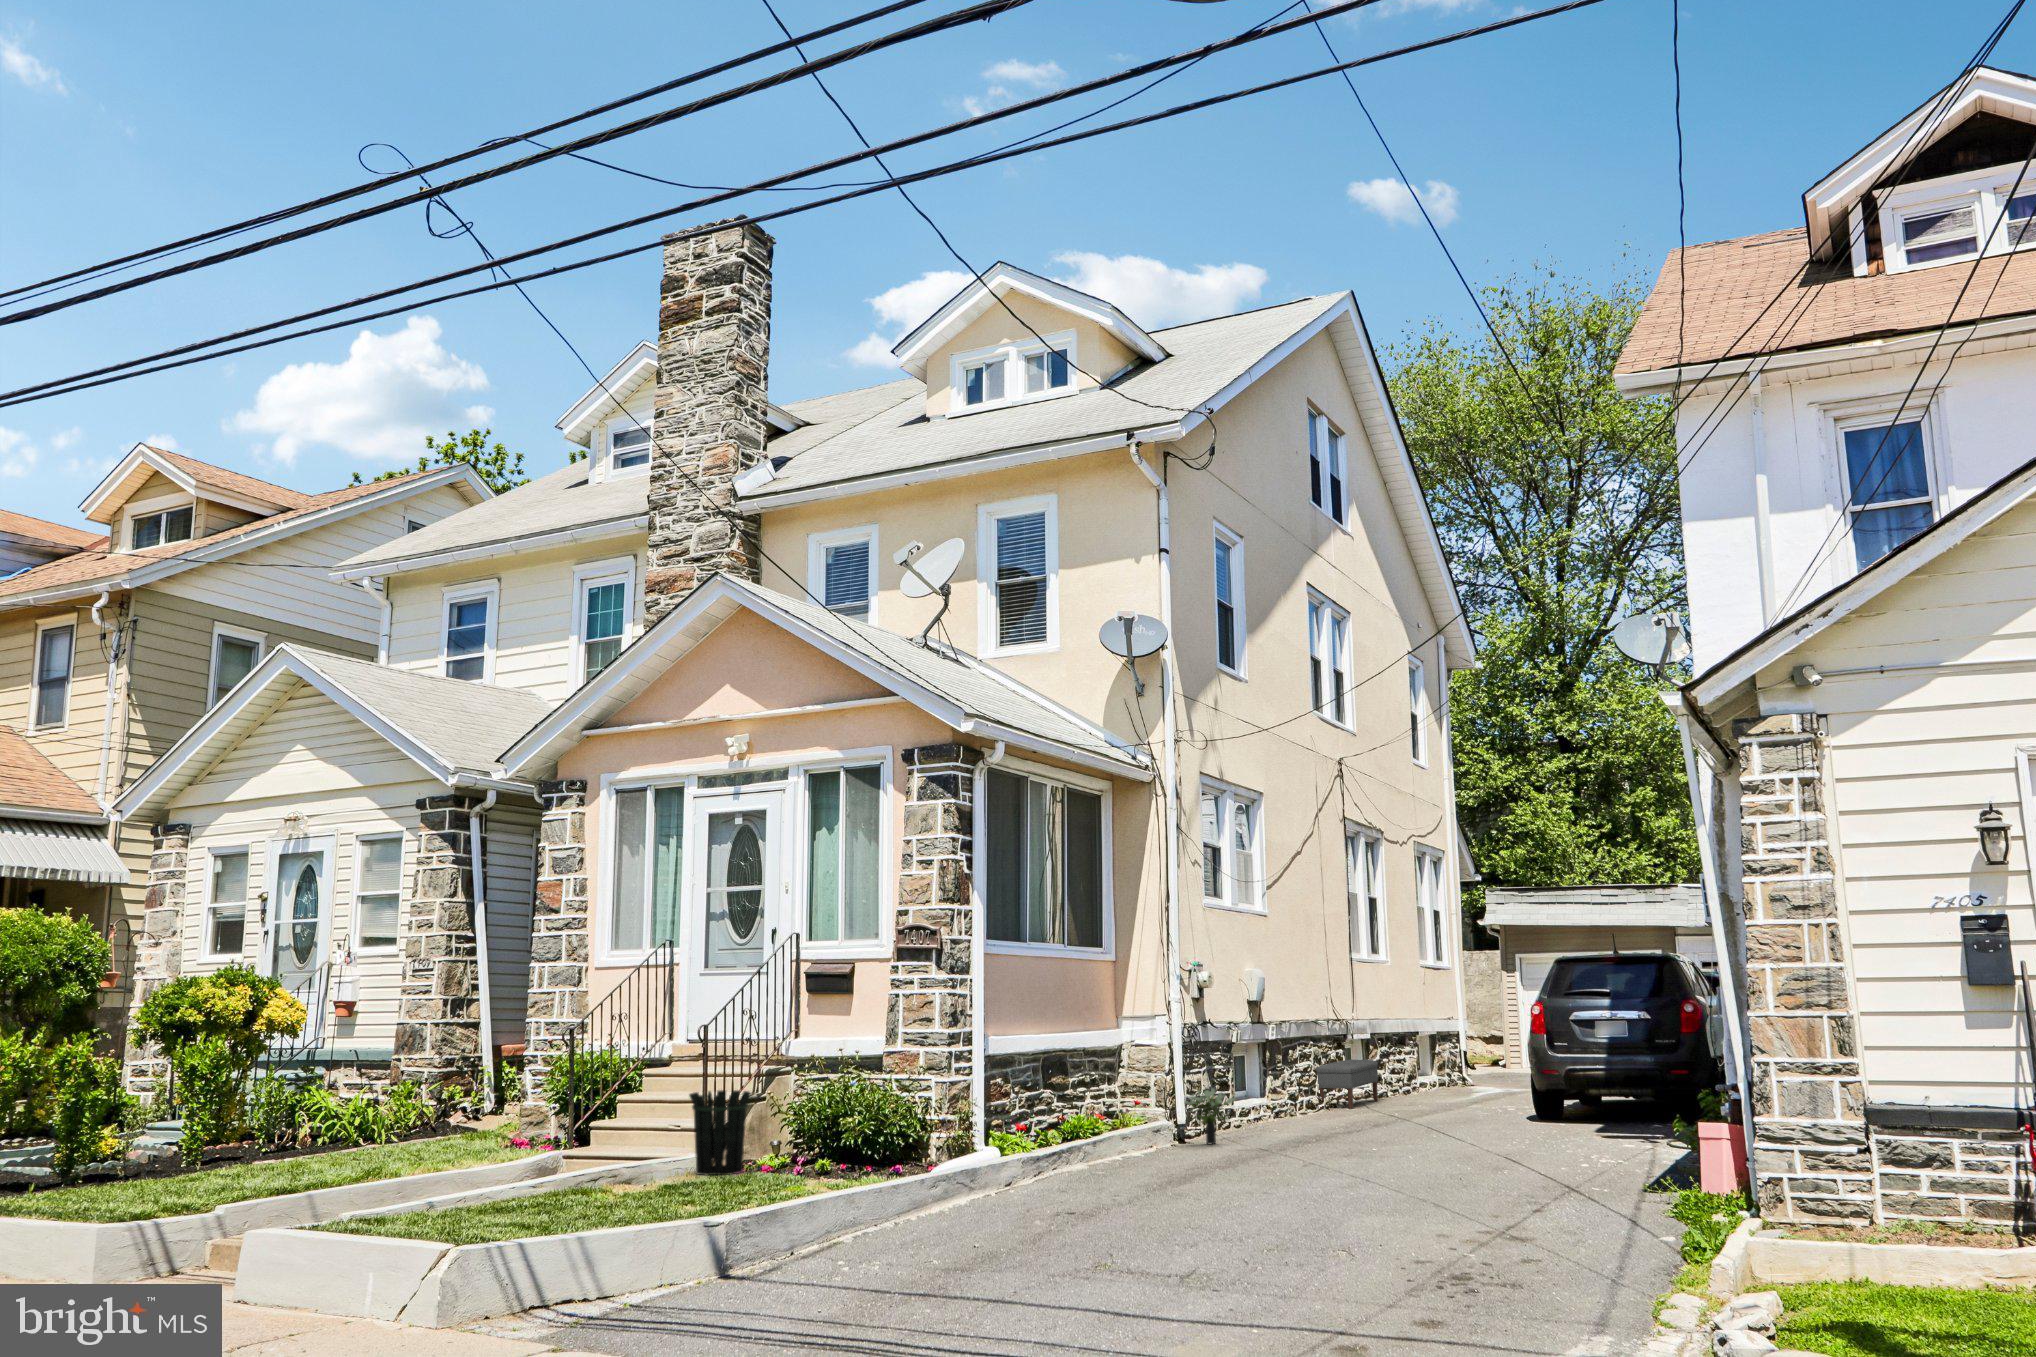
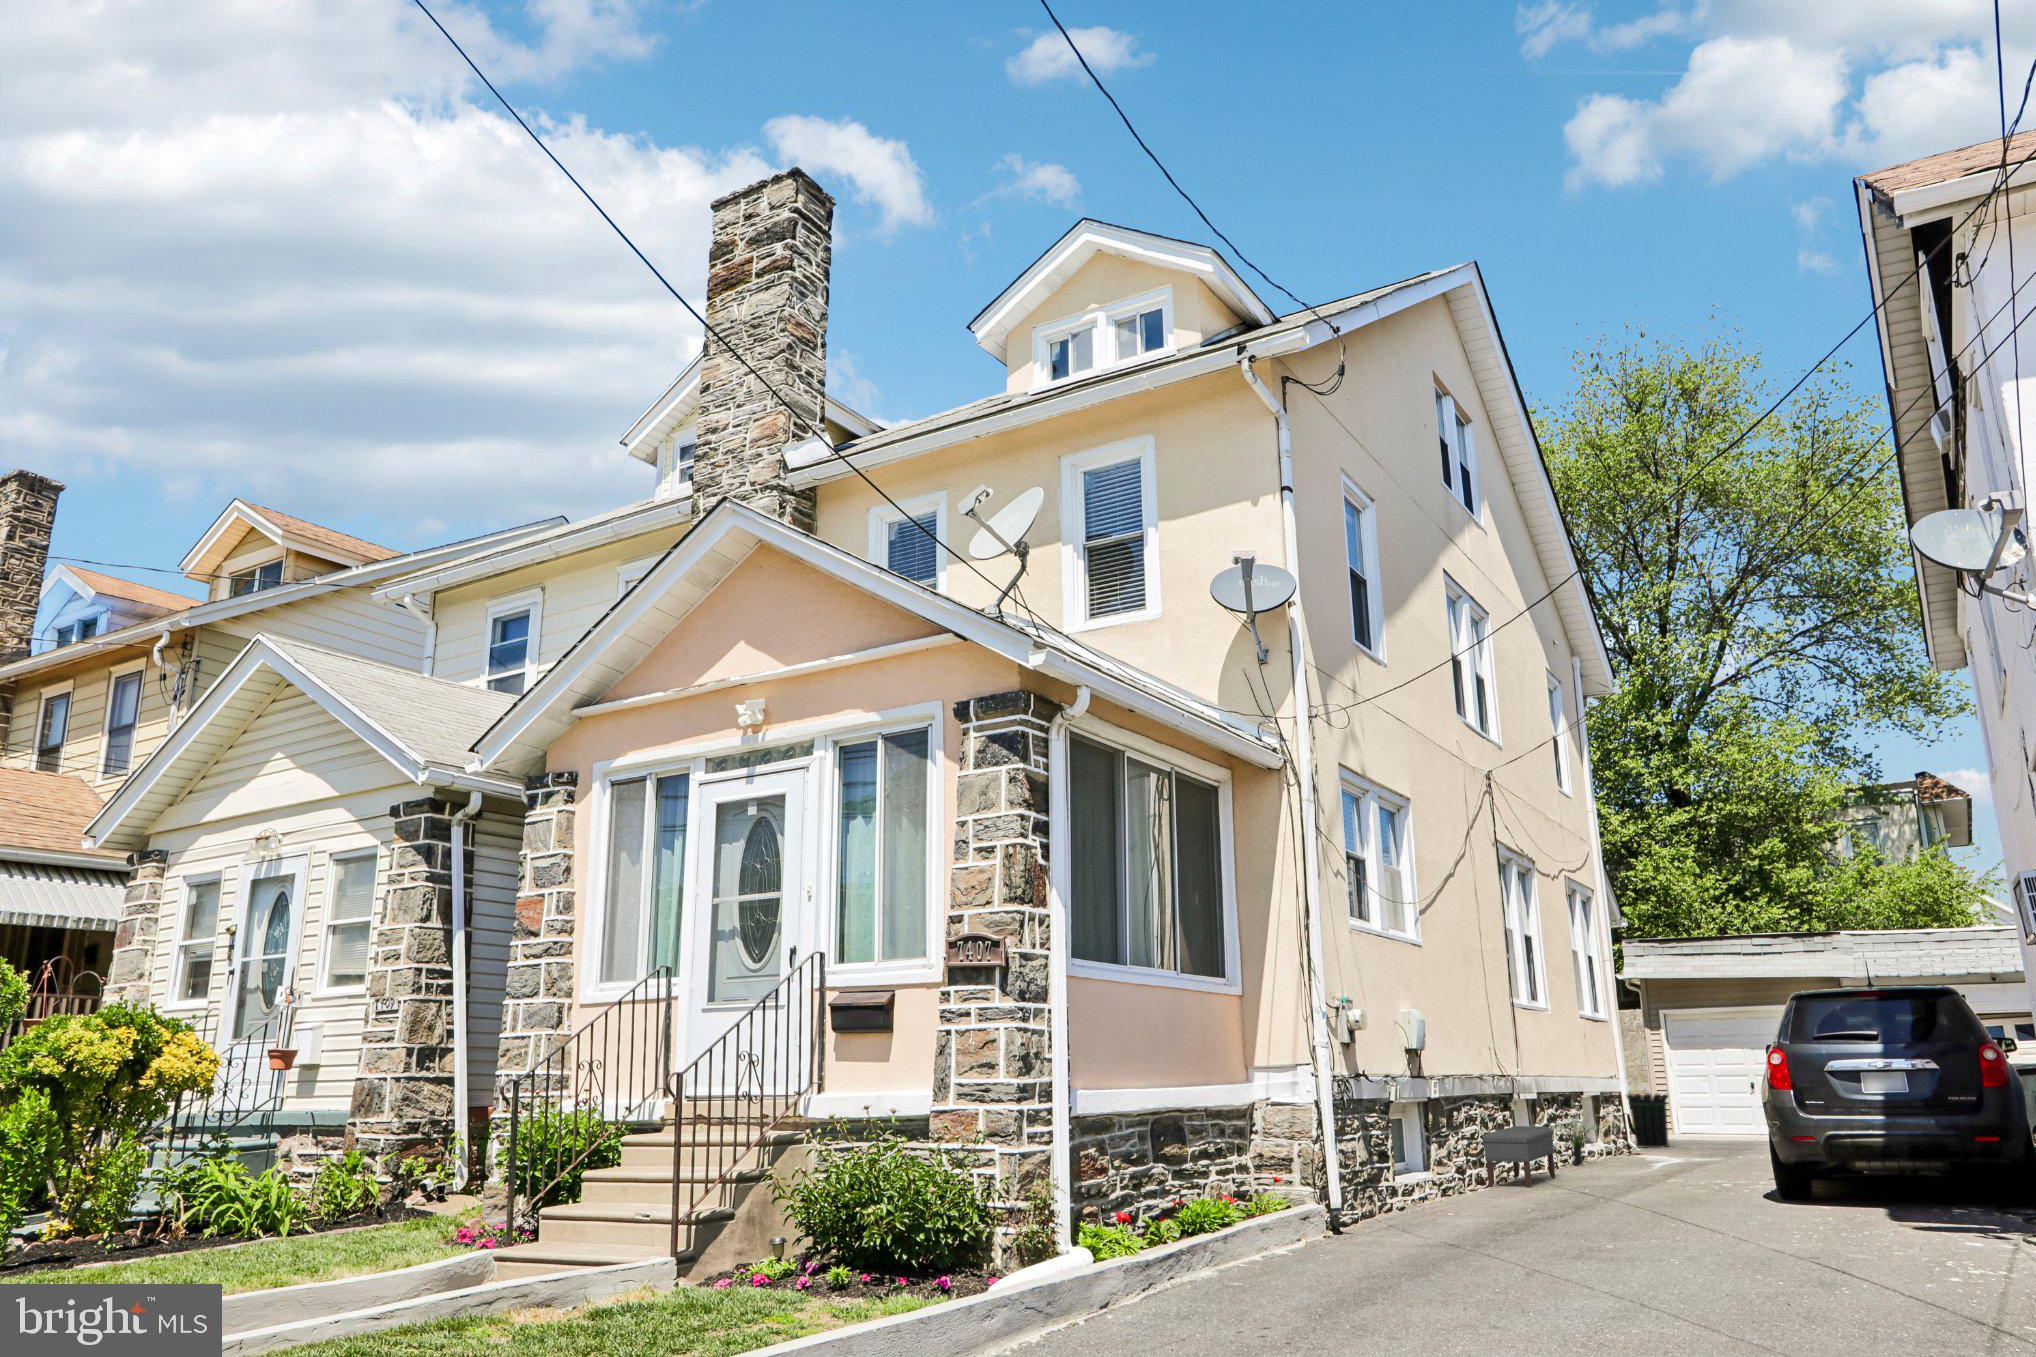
potted plant: present [1184,1088,1235,1144] -> present [1552,1115,1597,1165]
waste bin: present [689,1090,751,1175] -> present [1627,1094,1668,1148]

